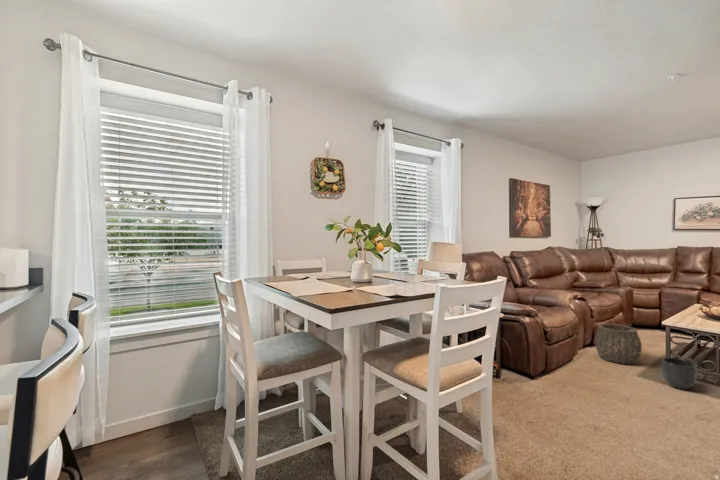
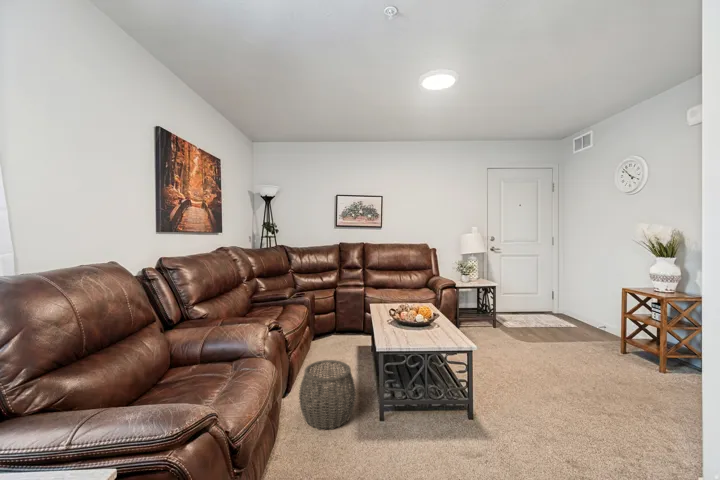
planter: present [661,357,697,390] -> none [395,405,433,458]

